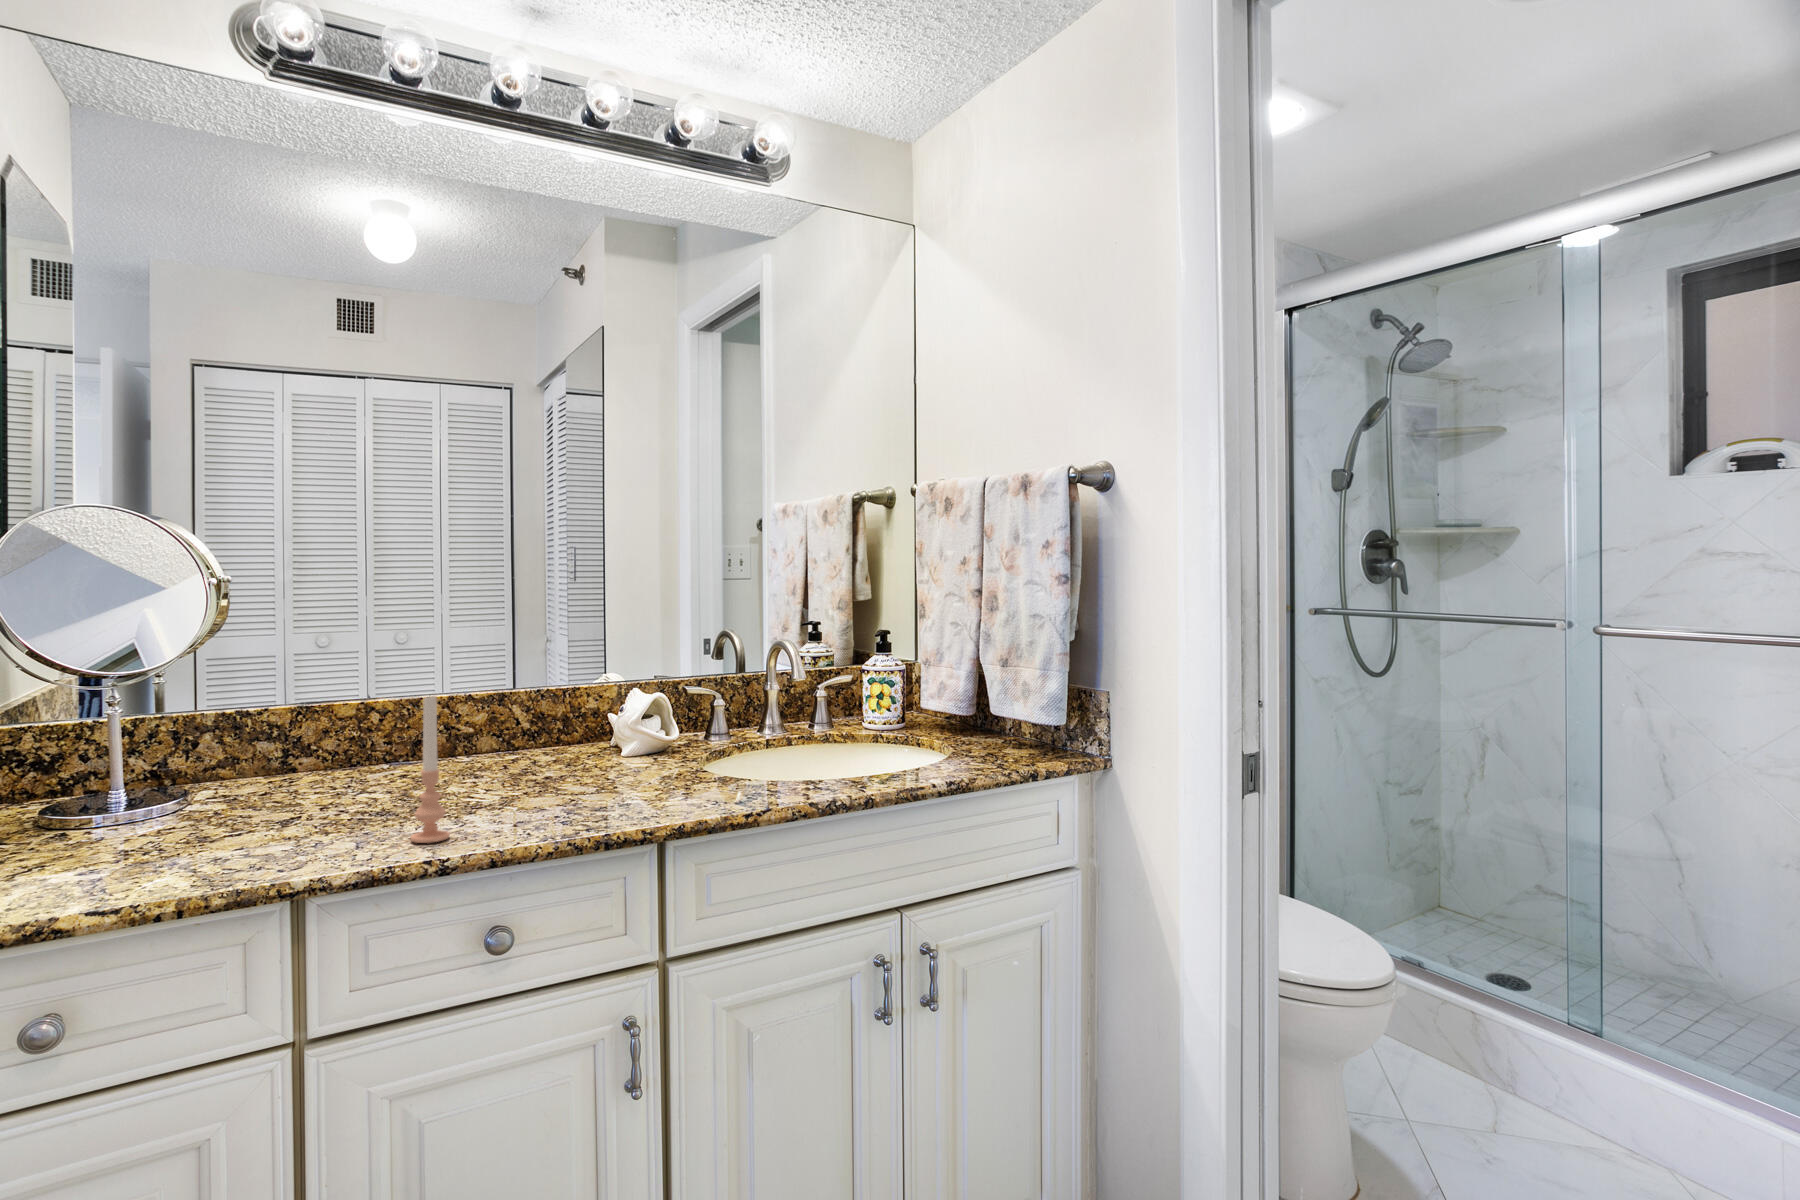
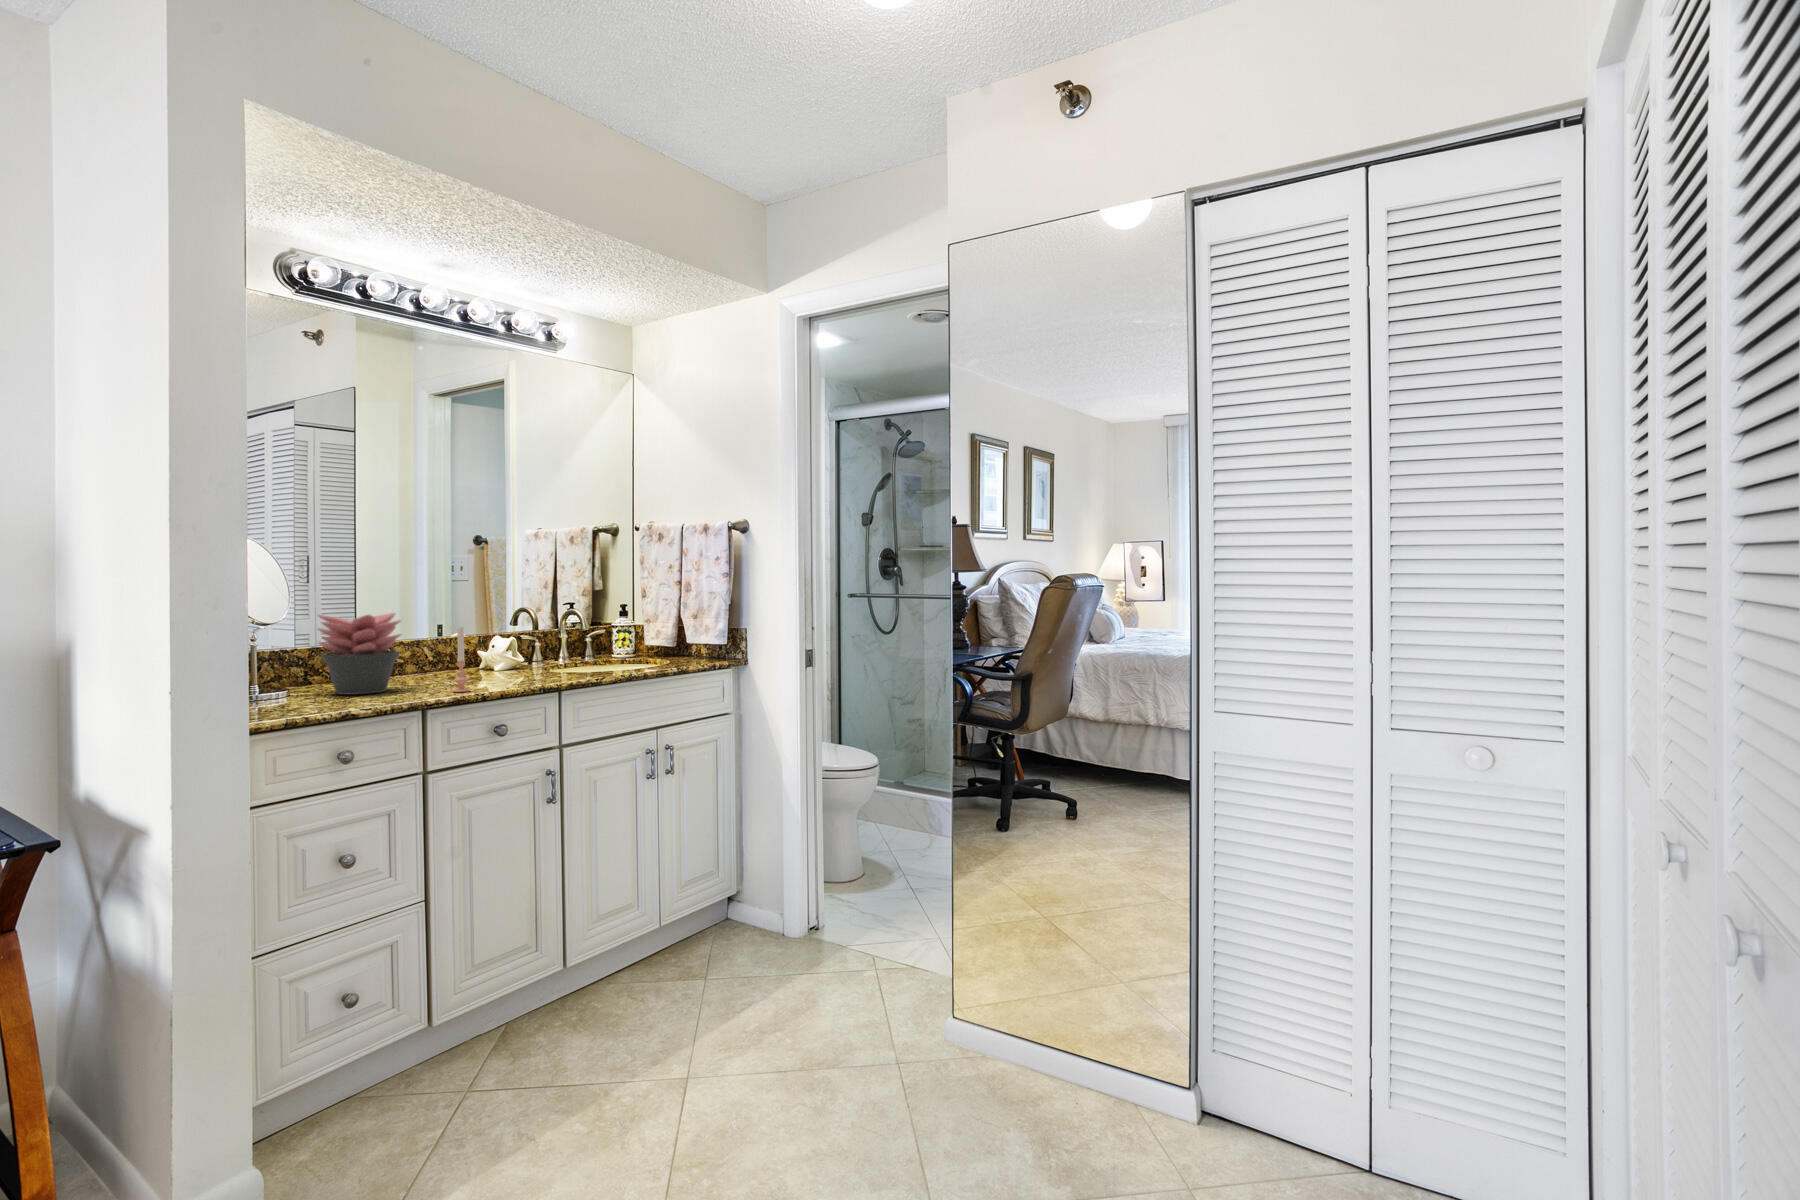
succulent plant: none [180,654,368,828] -> present [317,613,400,695]

